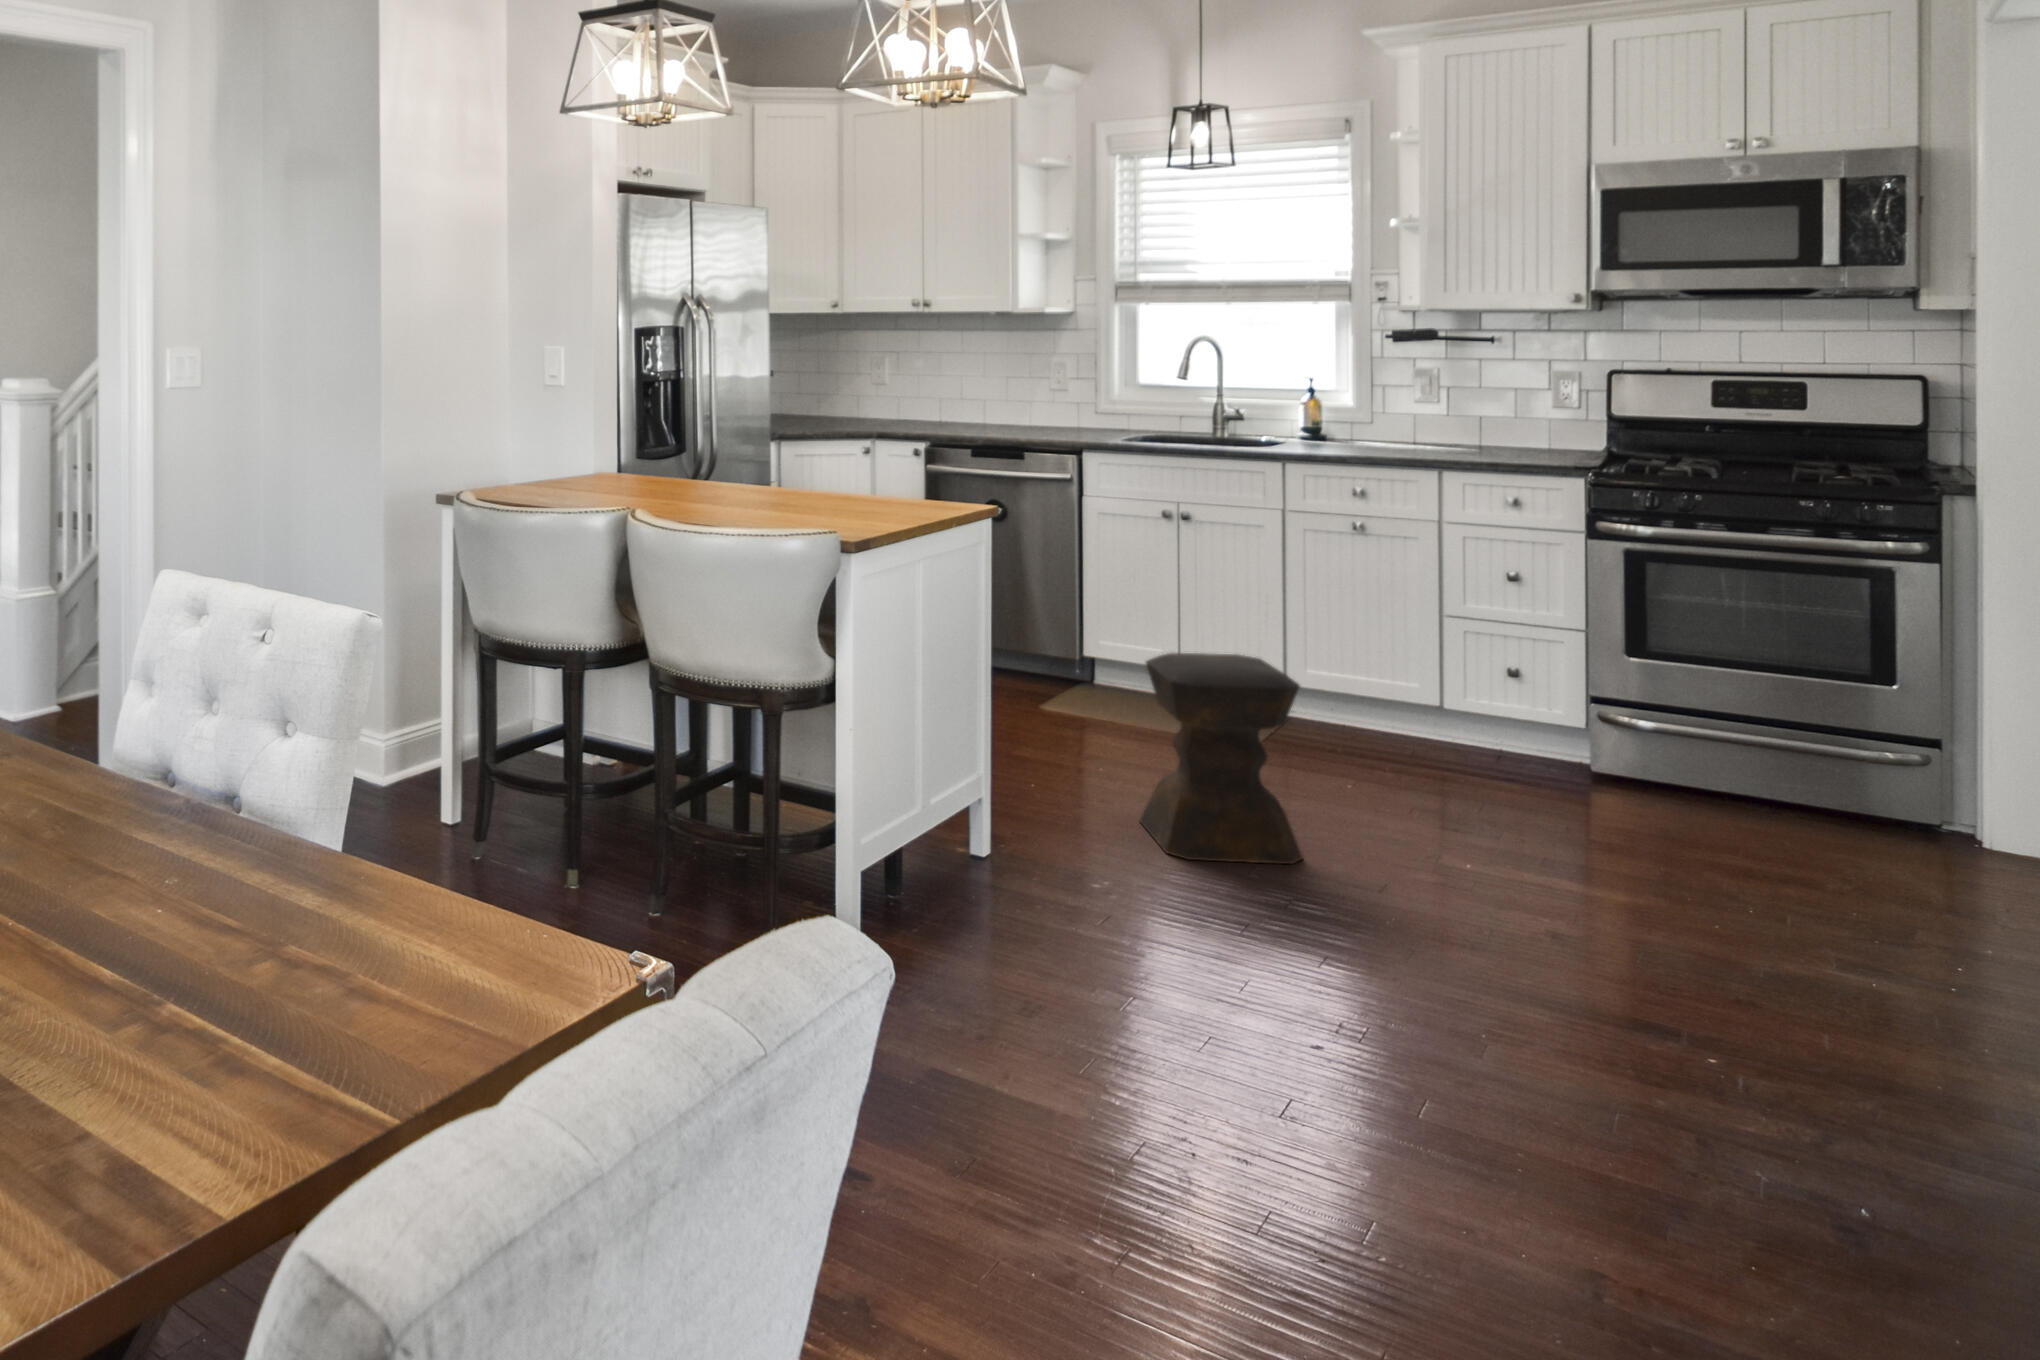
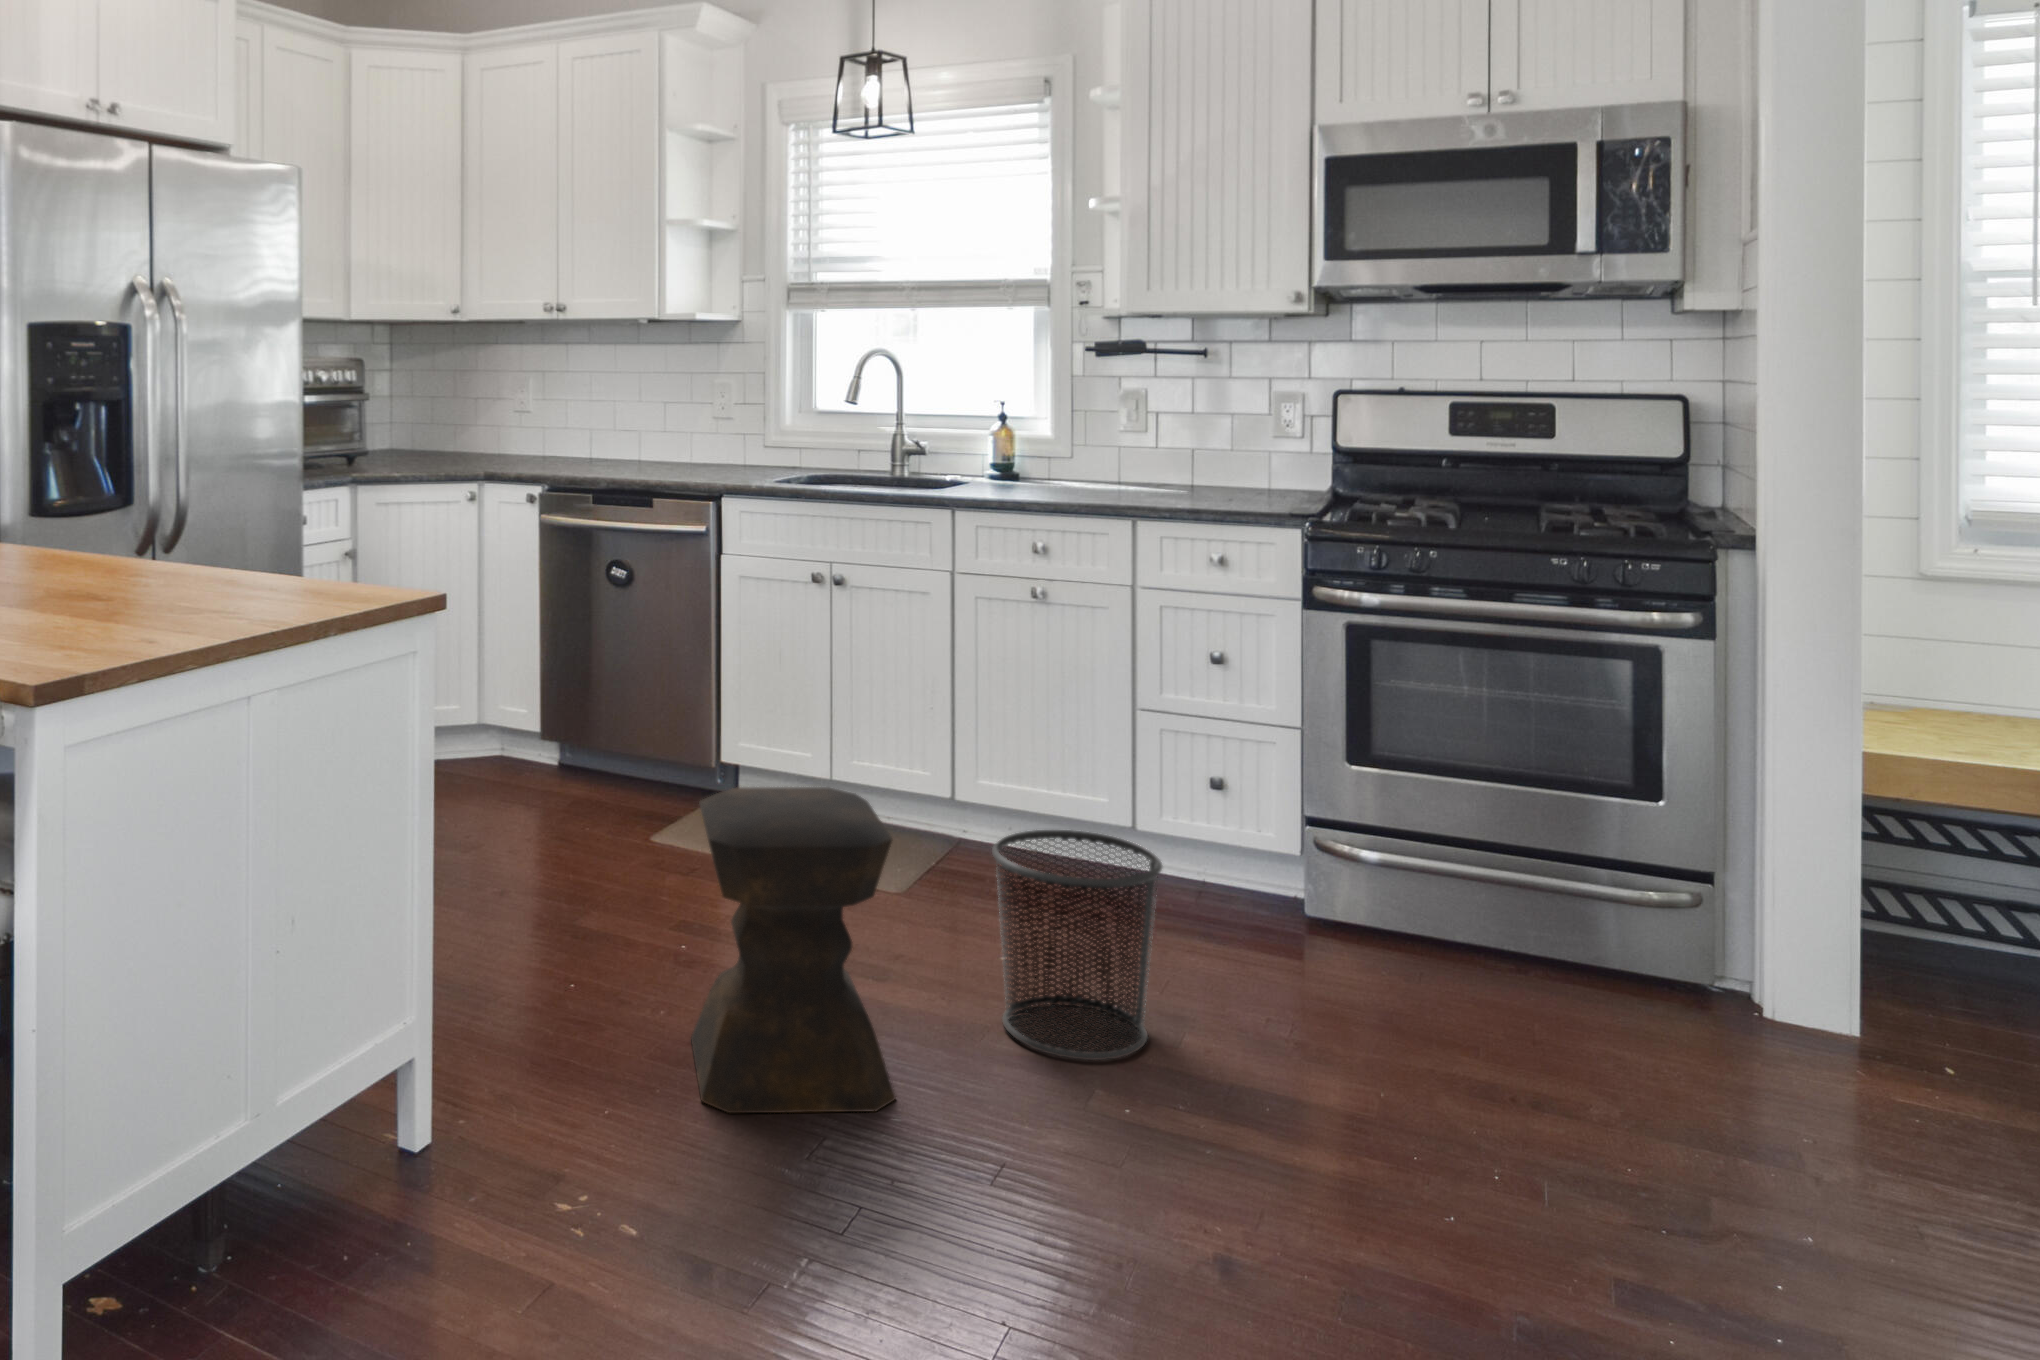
waste bin: none [1355,692,1491,846] -> present [992,830,1162,1060]

